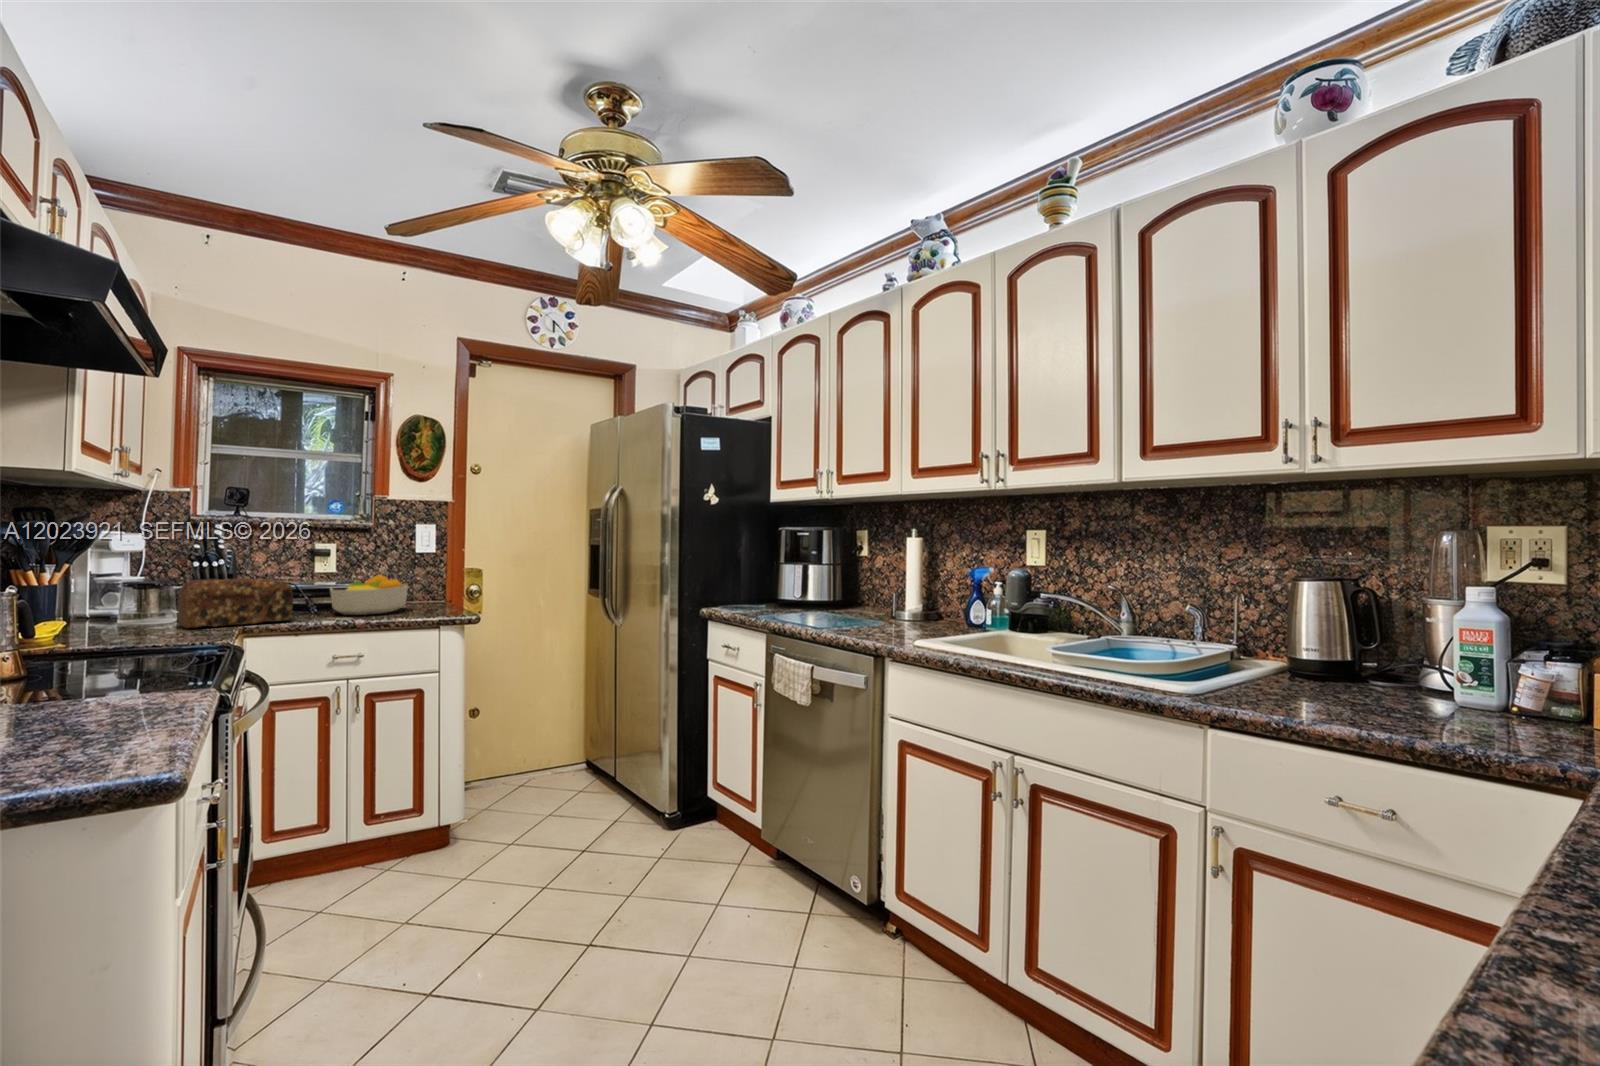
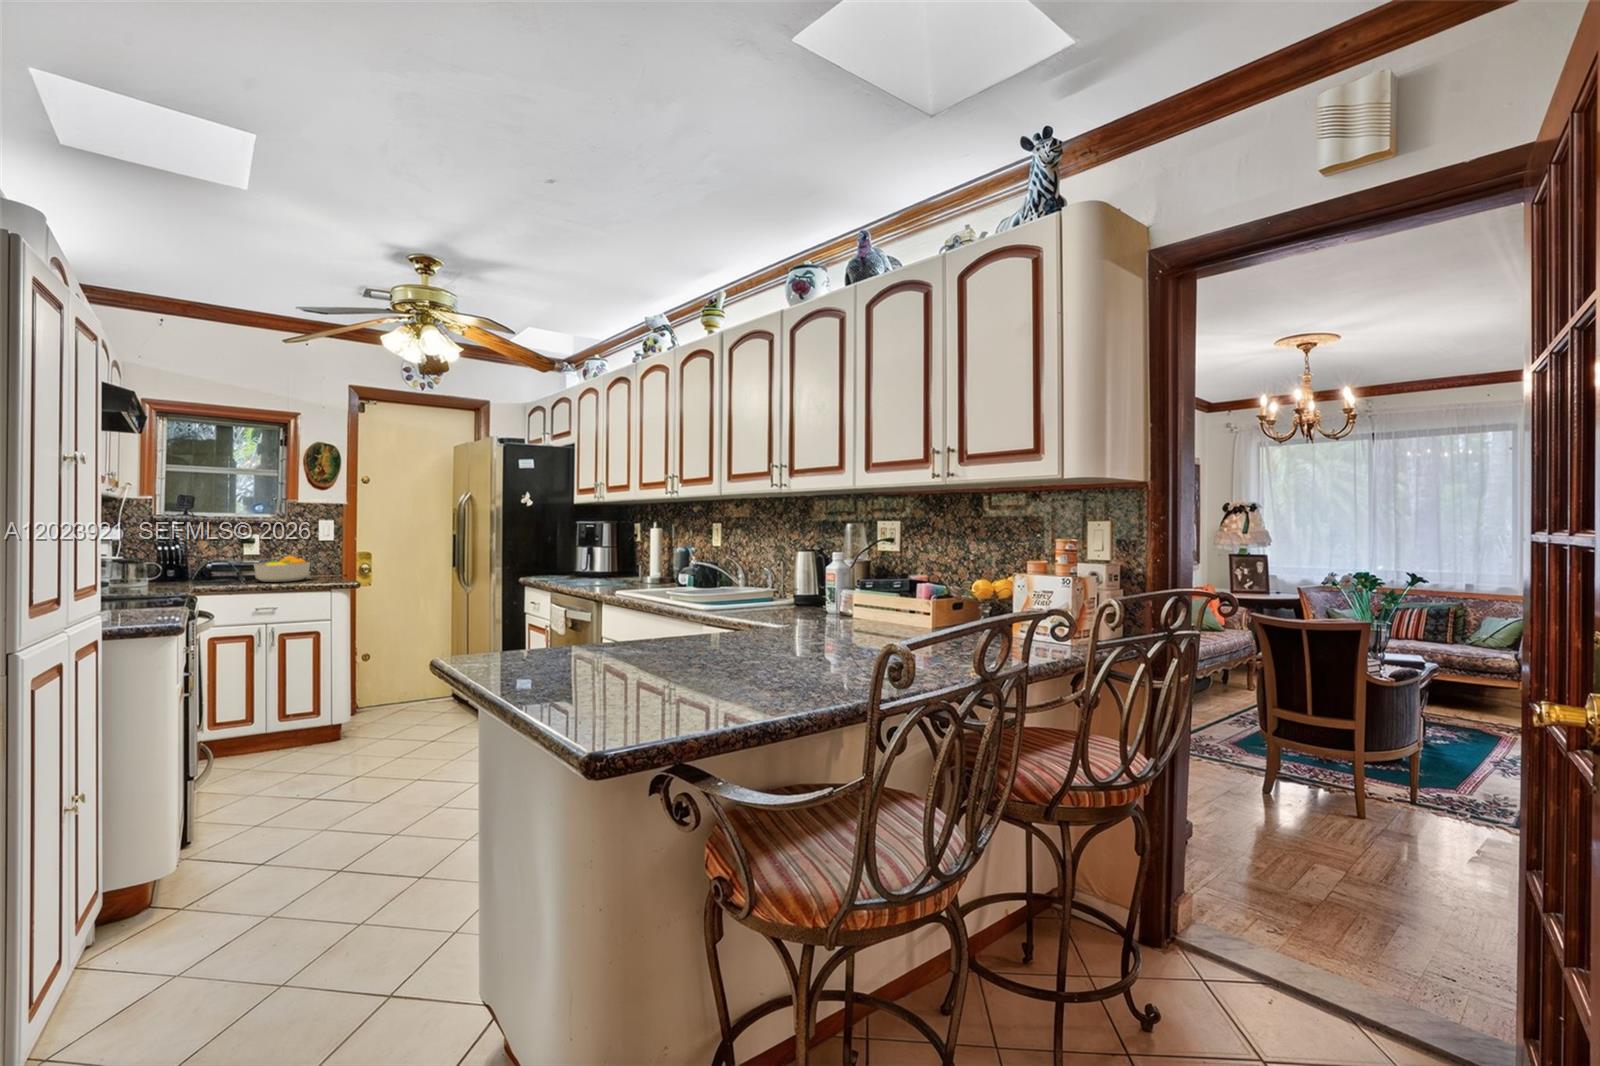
bread loaf: present [177,578,293,628] -> none [149,557,227,589]

